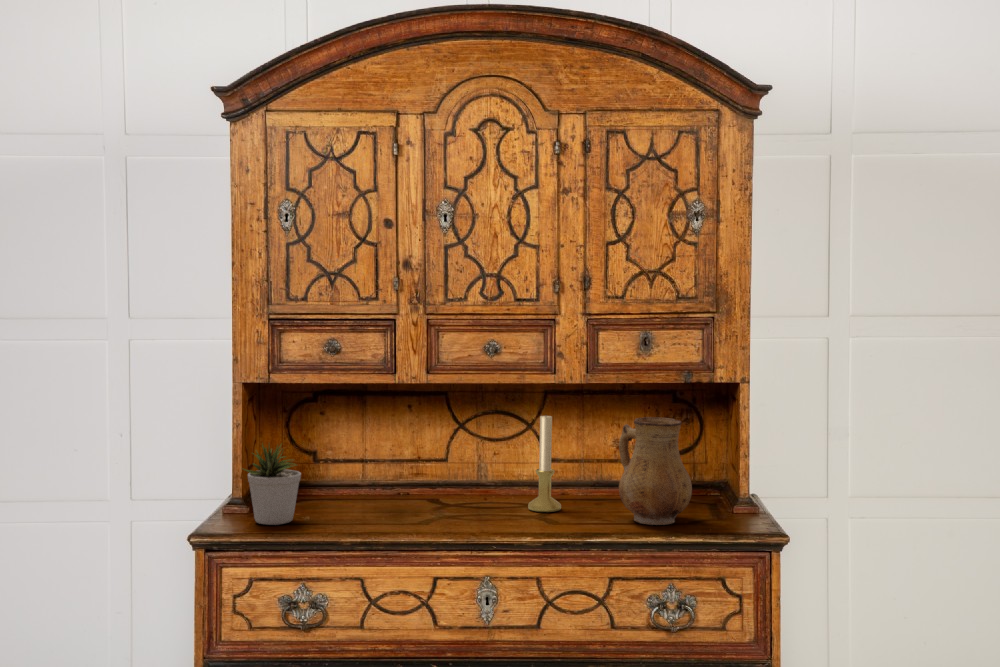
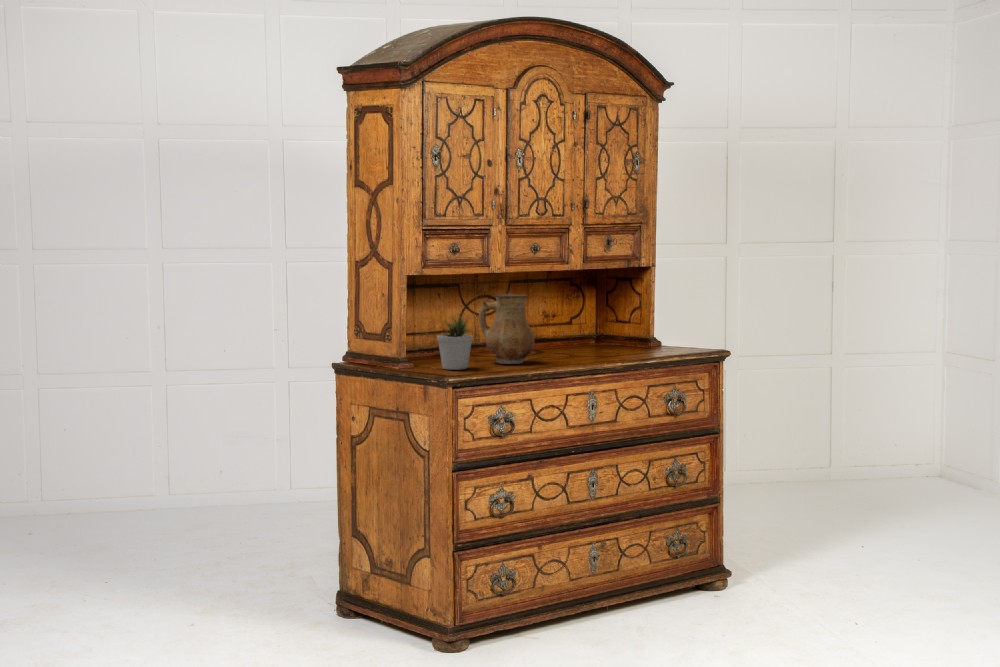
candle holder: present [528,415,561,512] -> none [543,289,564,353]
ceramic pitcher: present [619,417,692,525] -> present [479,294,534,364]

